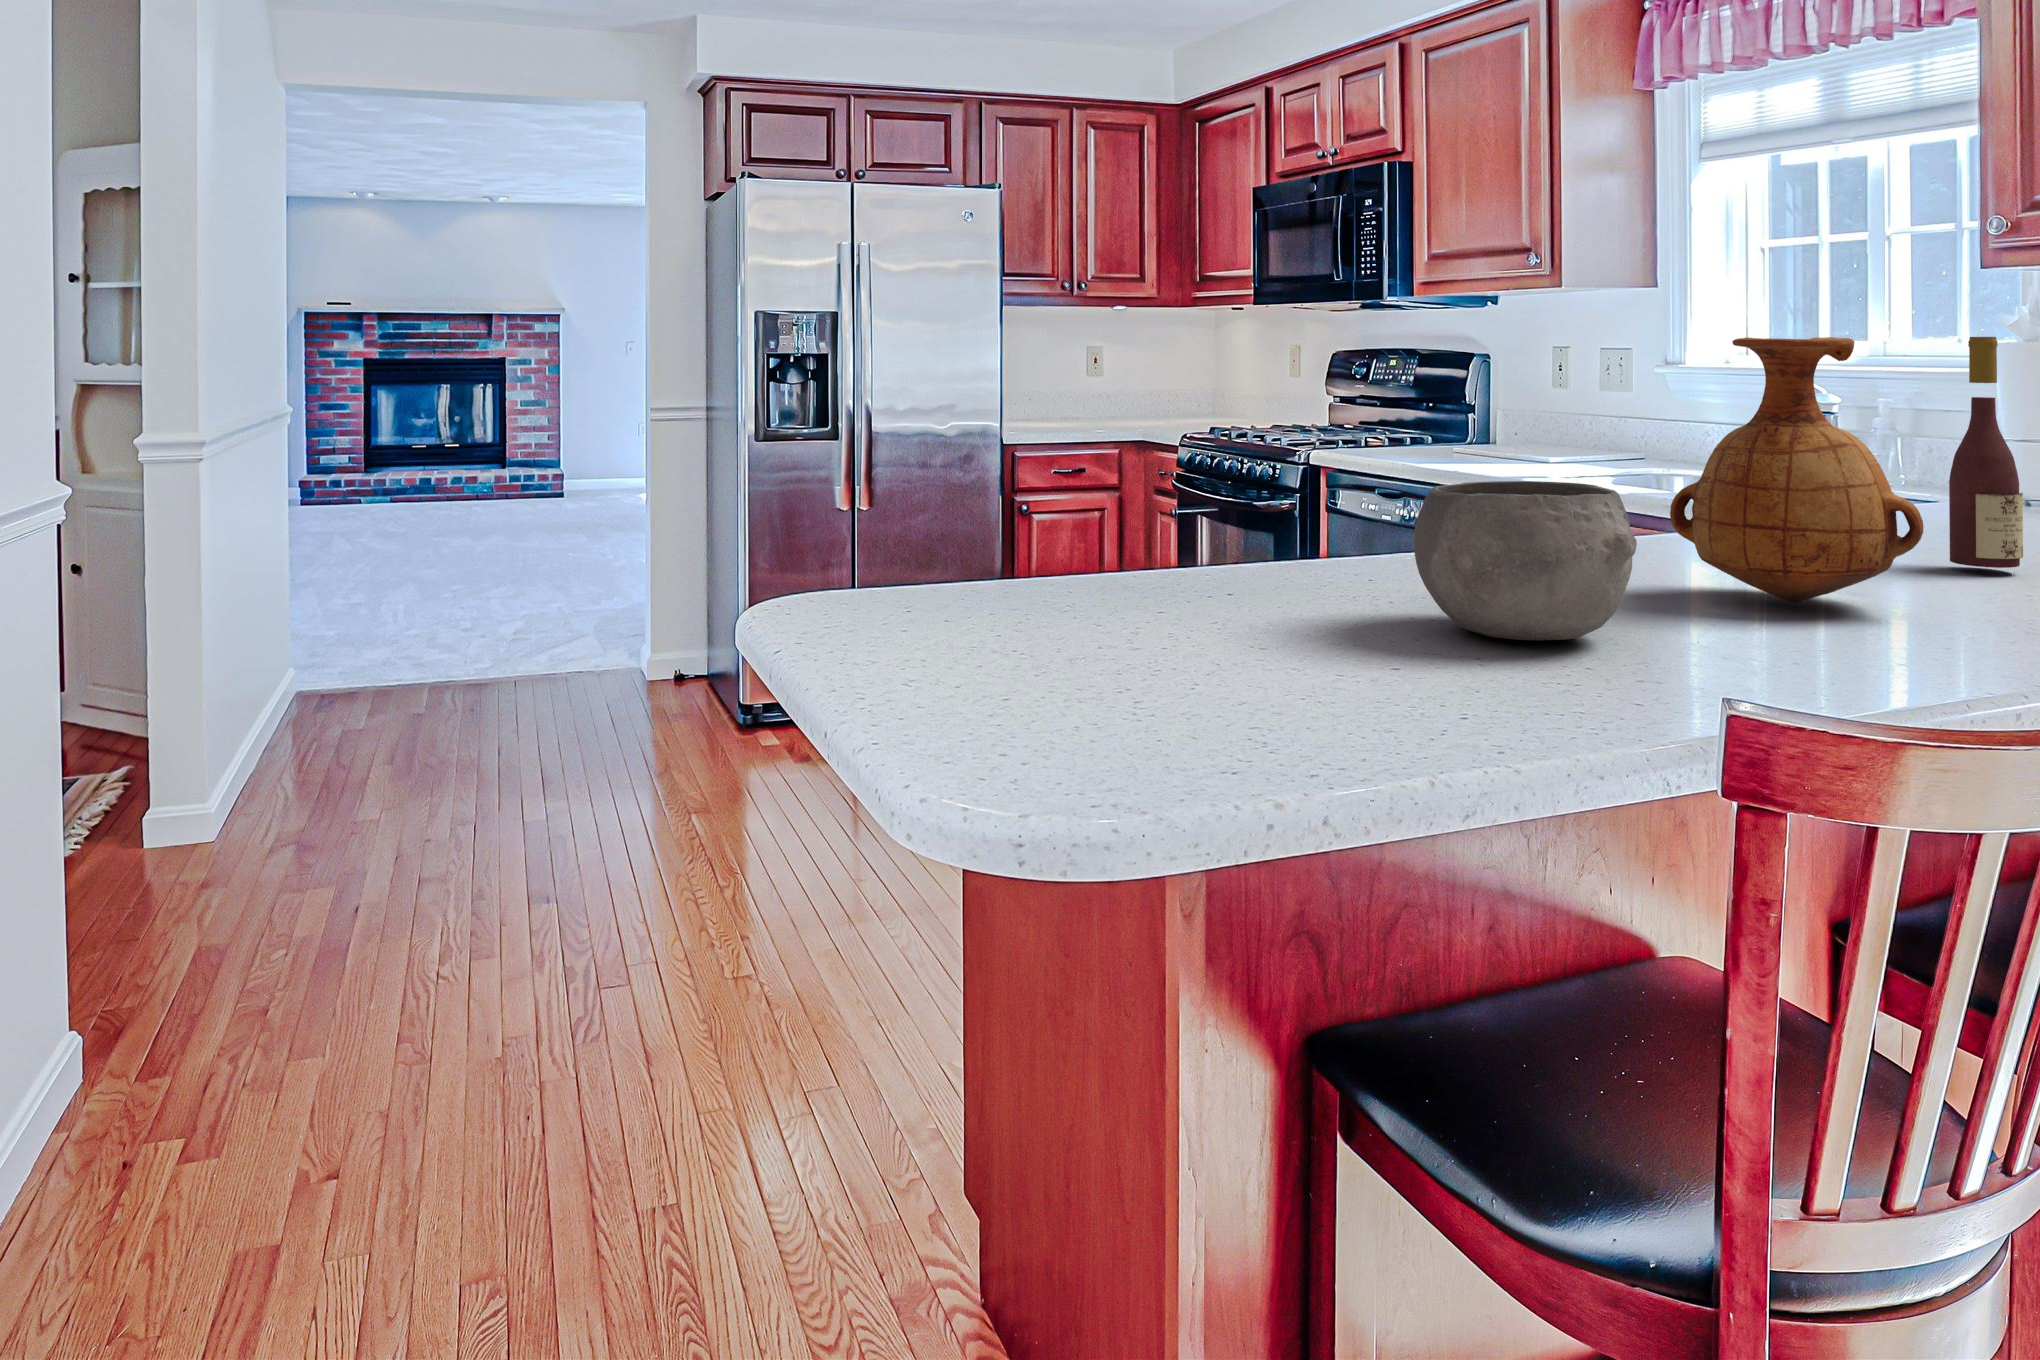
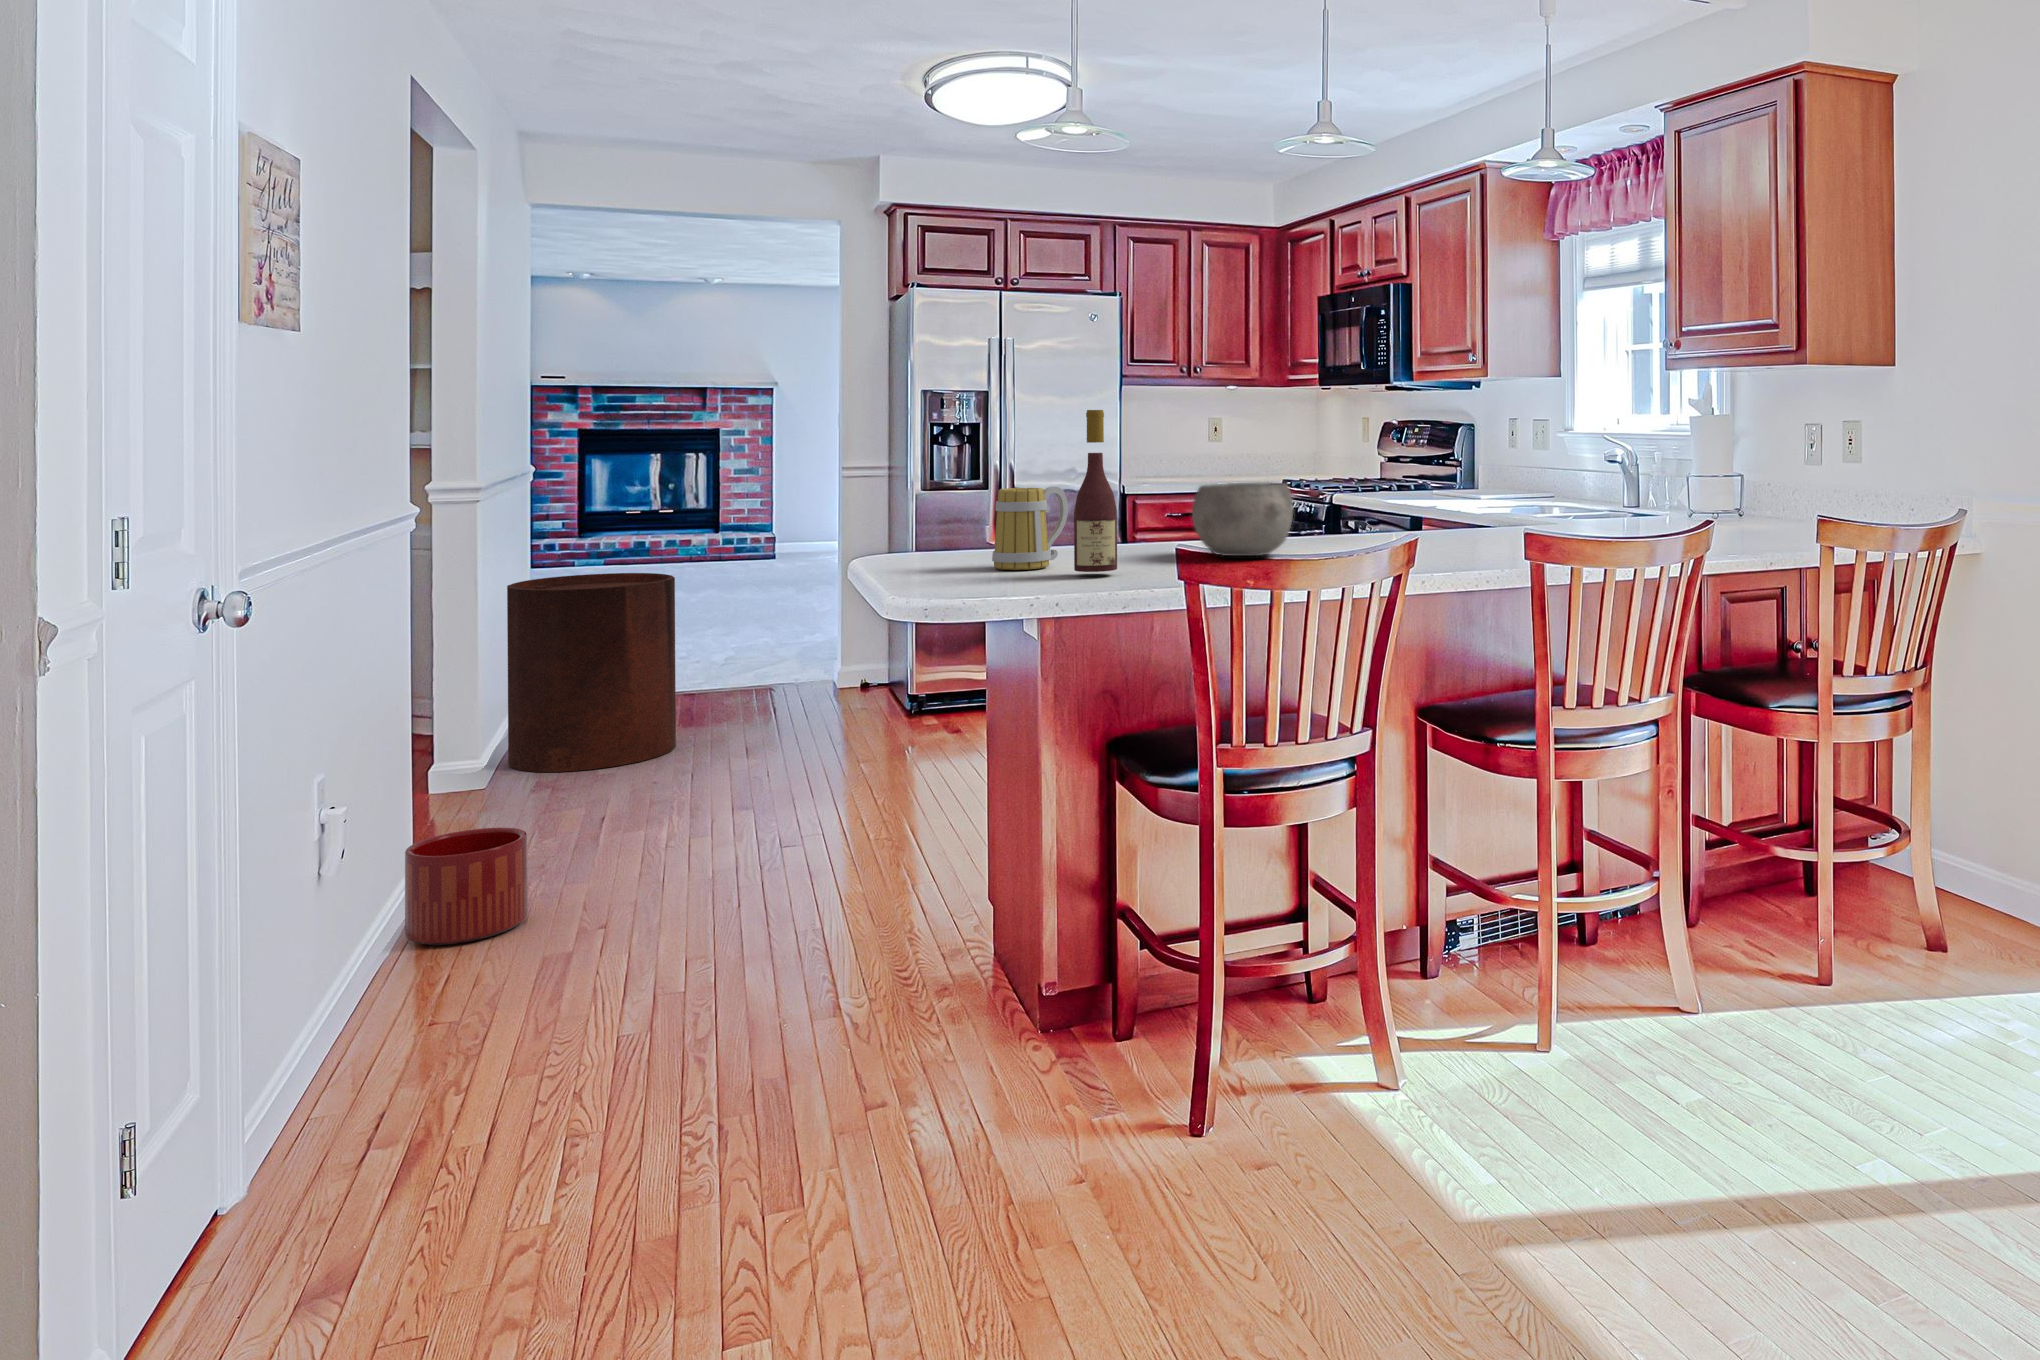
vase: present [1670,337,1924,604] -> none [1361,410,1462,546]
wine bottle: present [1949,337,2023,568] -> present [1074,410,1117,572]
mug: none [1068,498,1203,684] -> present [992,486,1068,570]
trash can: none [250,549,457,821] -> present [507,573,676,772]
planter: none [40,999,229,1217] -> present [405,828,528,945]

